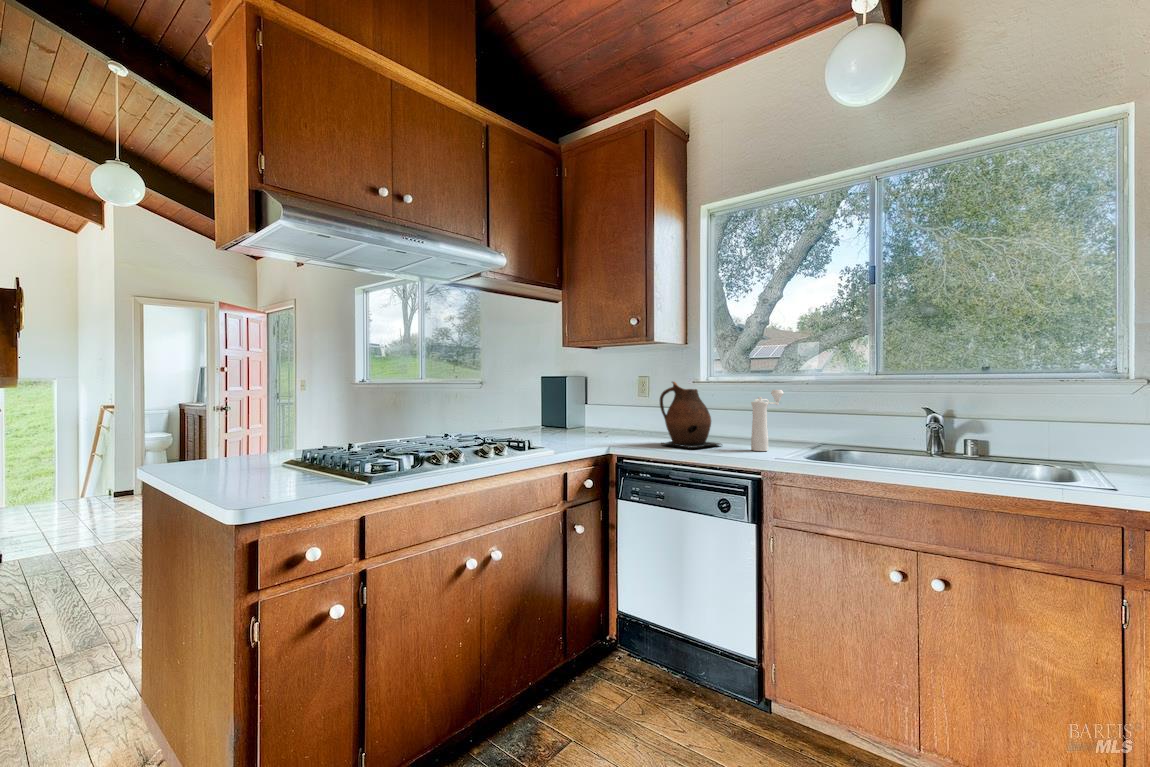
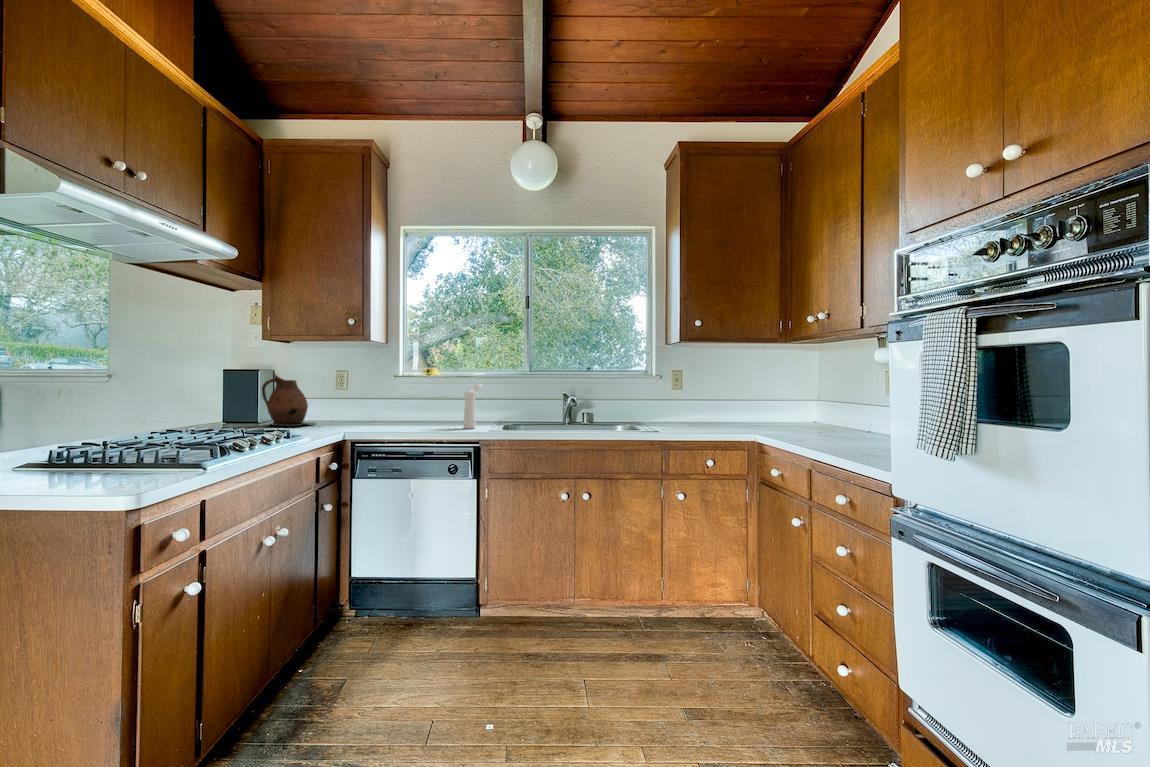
ceramic pitcher: present [660,382,722,448] -> present [262,374,314,426]

